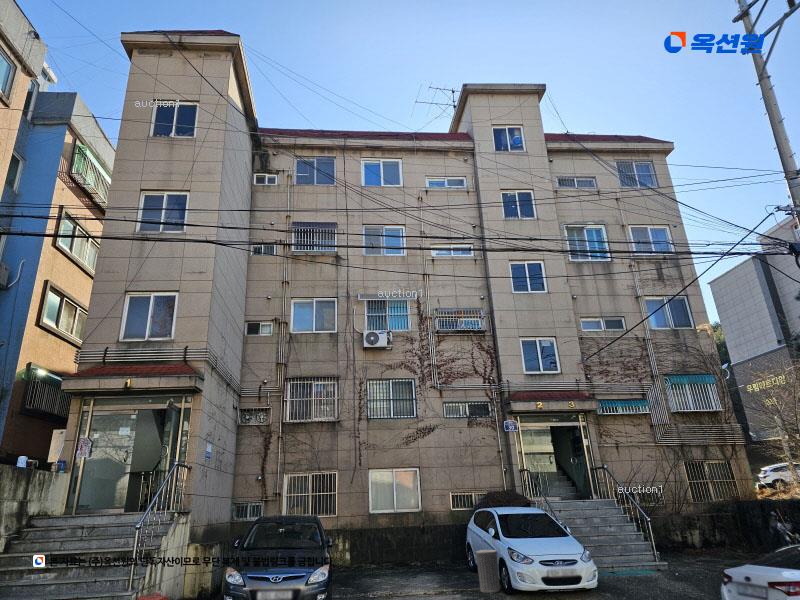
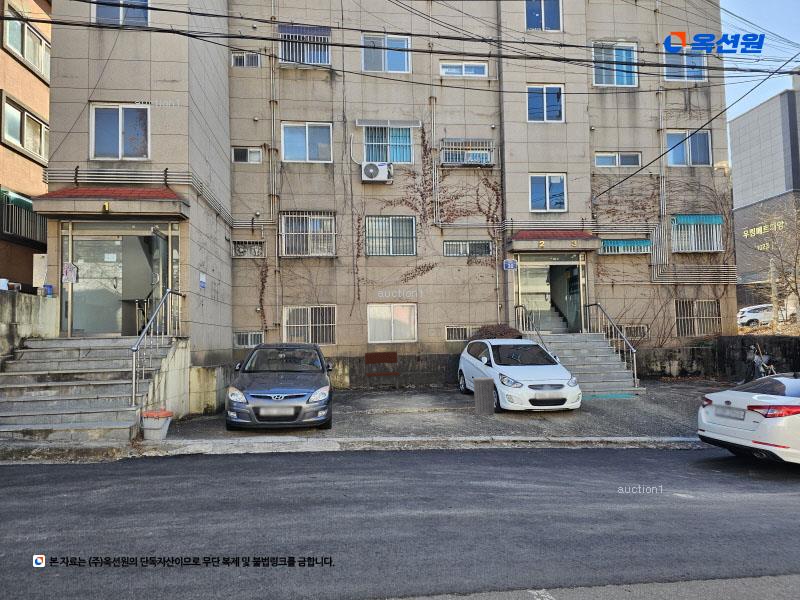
bench: none [367,522,403,568] -> present [365,352,400,391]

